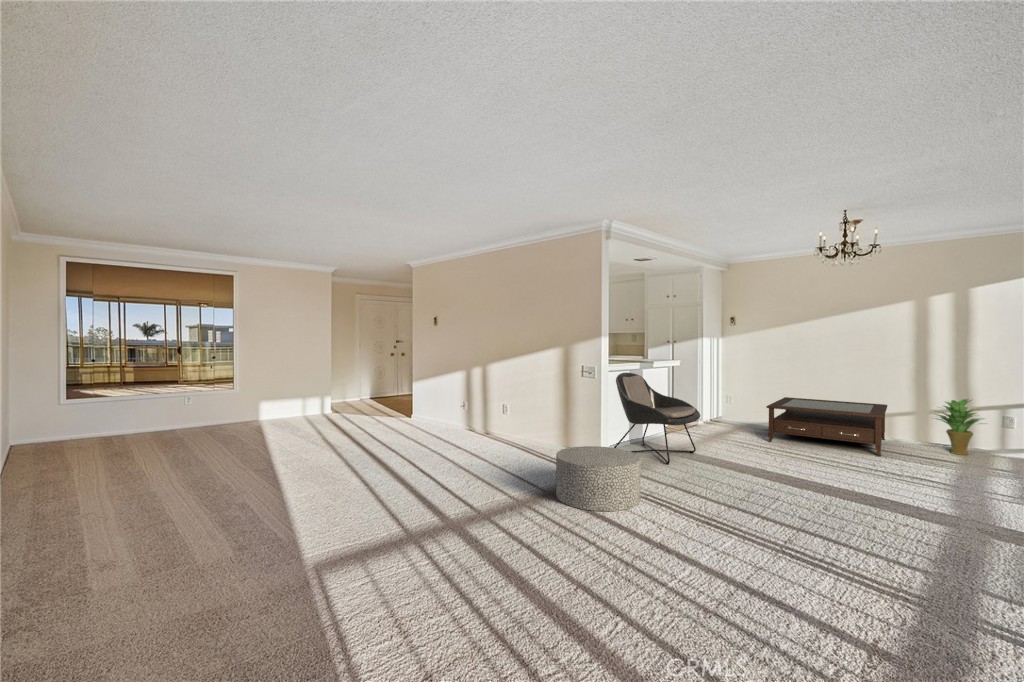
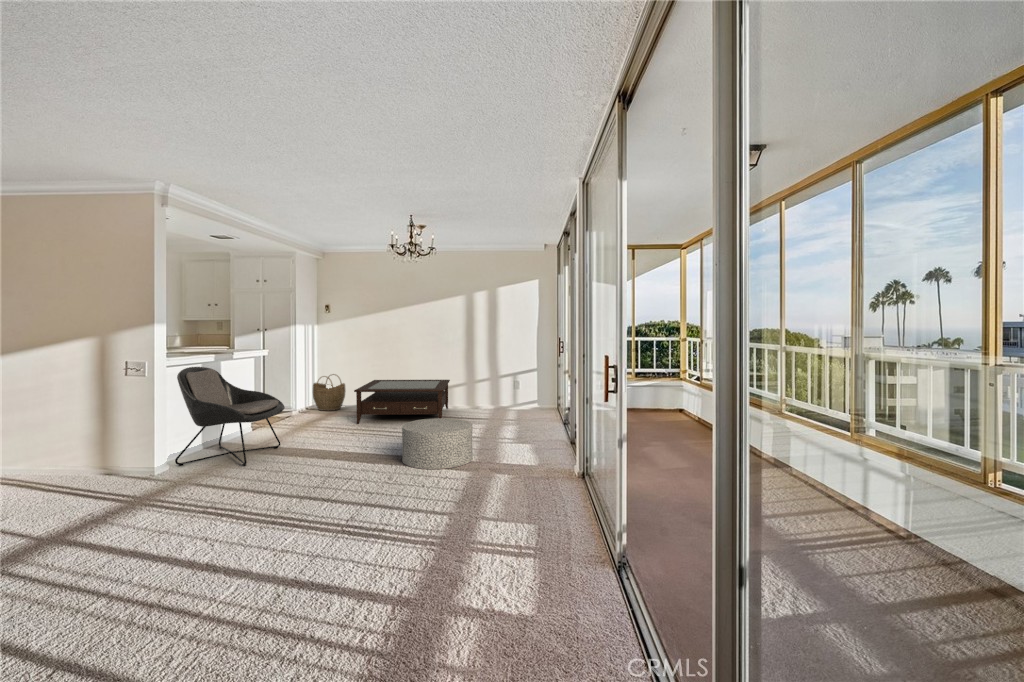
woven basket: none [718,388,752,425] -> present [313,374,346,411]
potted plant: present [936,399,984,455] -> none [476,370,508,414]
ottoman: present [556,446,640,511] -> present [402,418,473,469]

